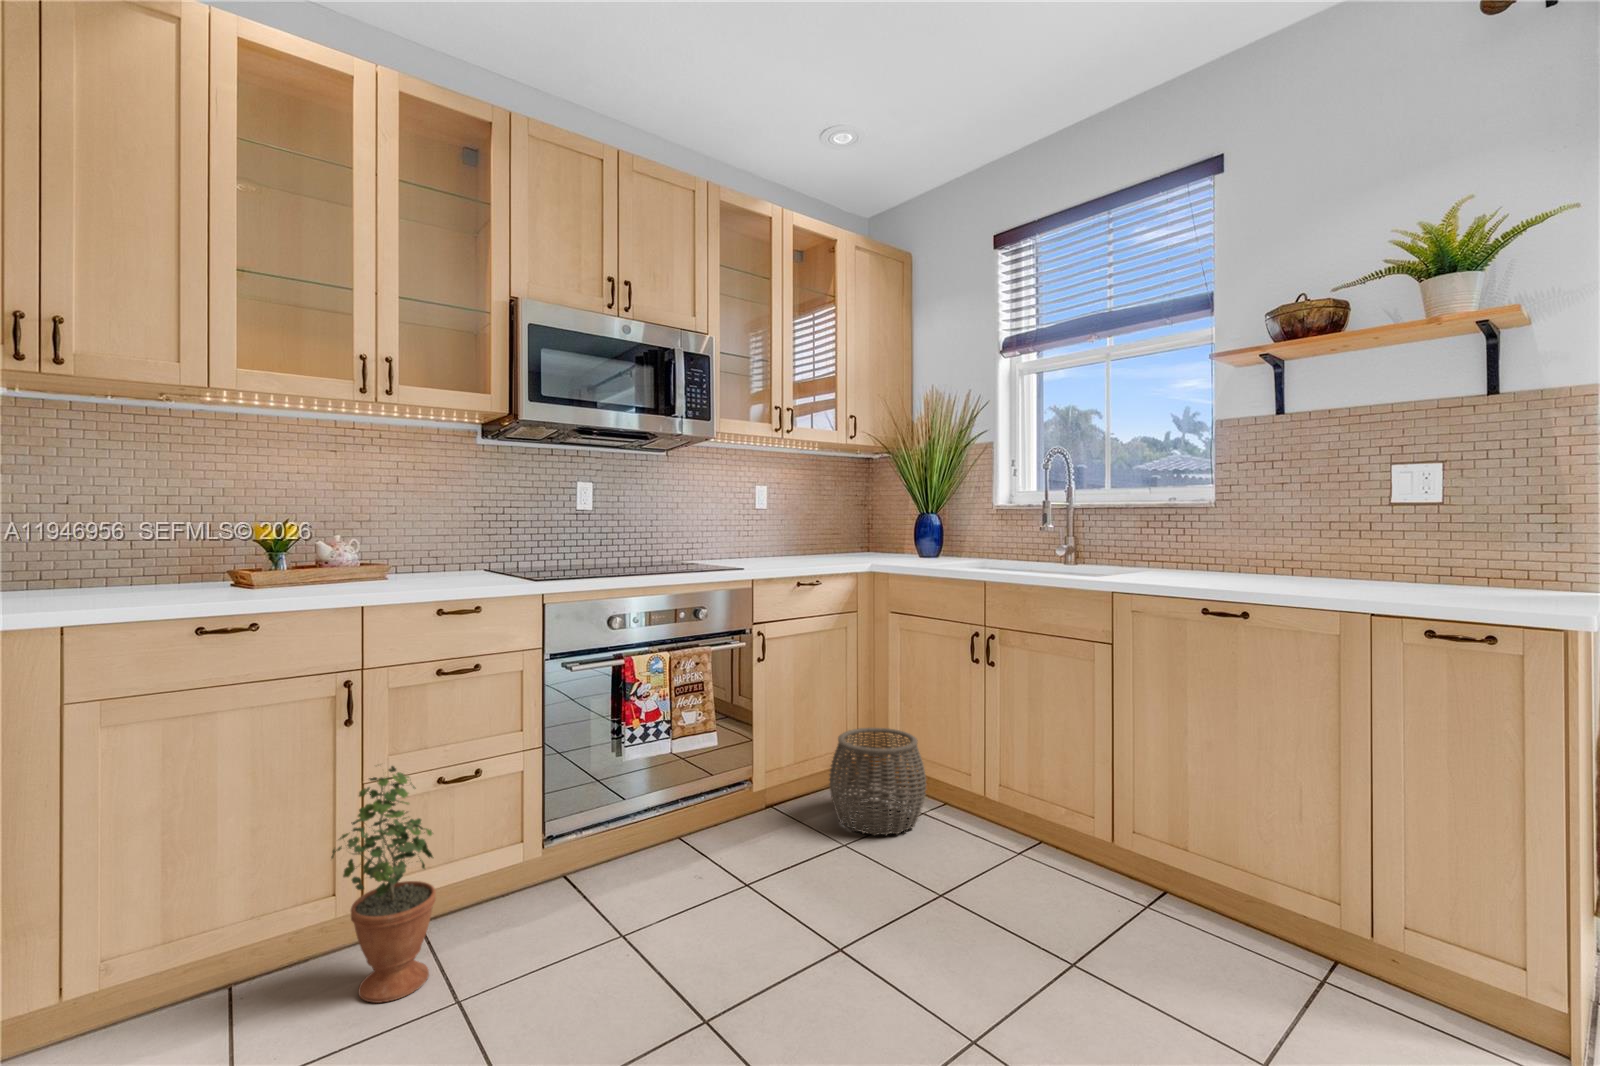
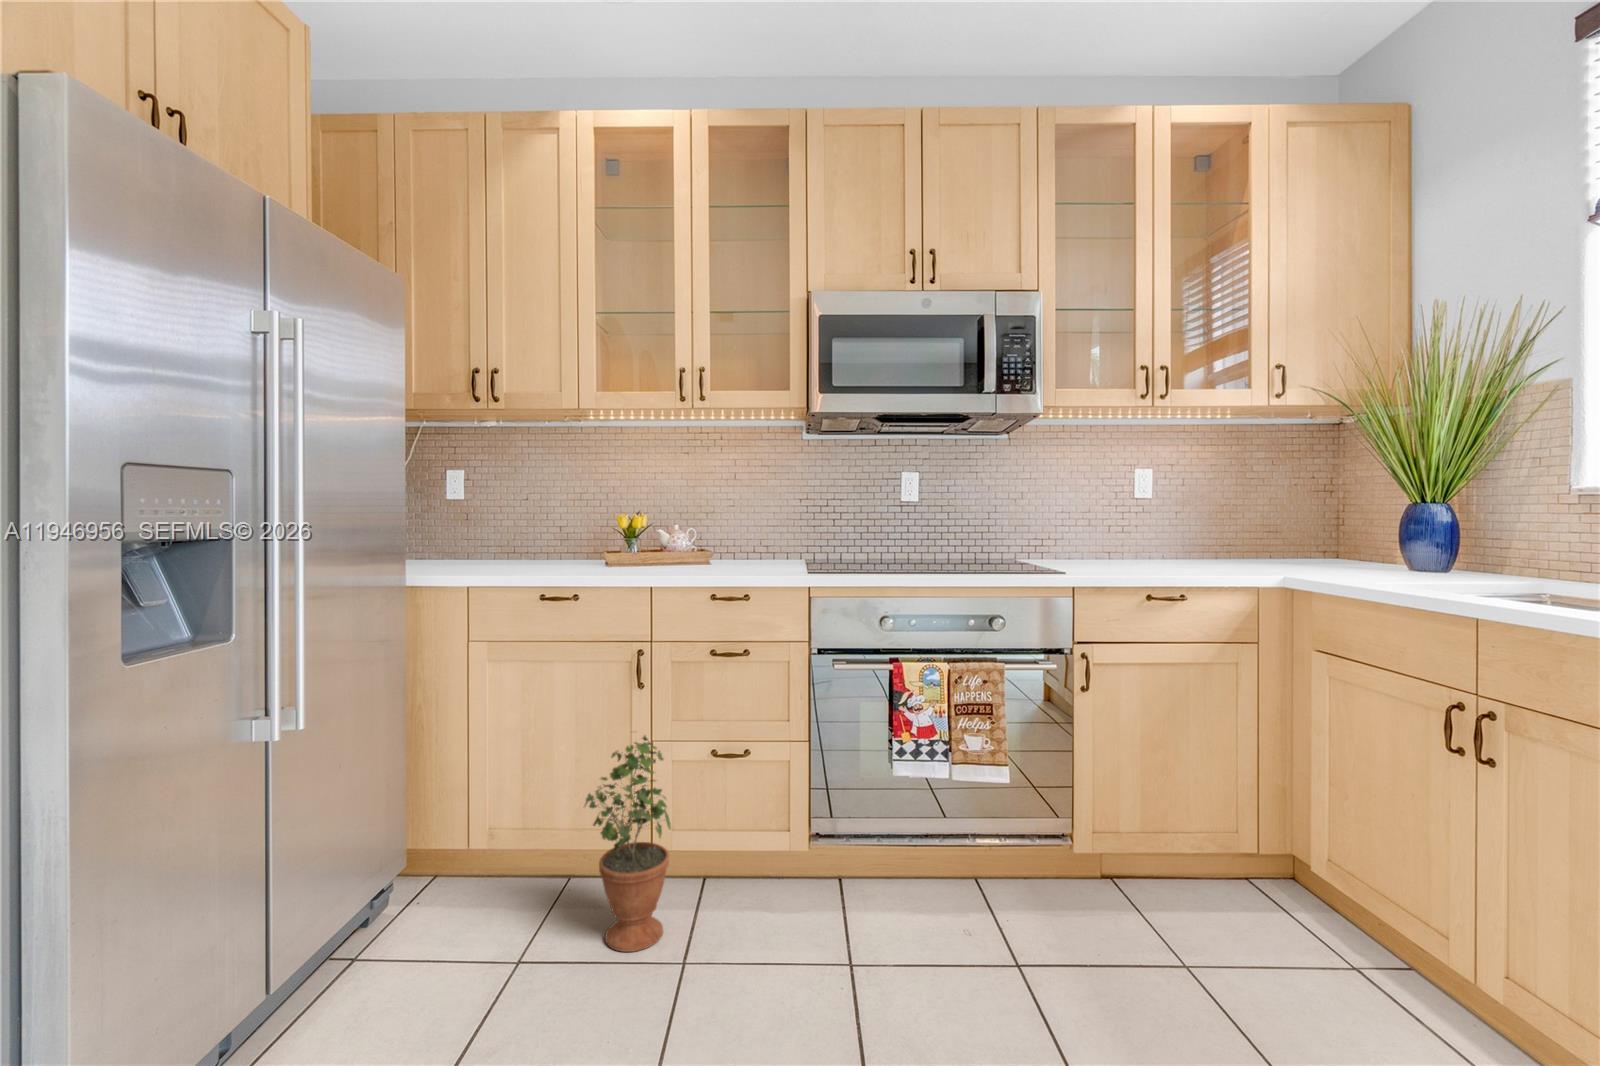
woven basket: present [829,728,926,835] -> none [1173,806,1348,988]

